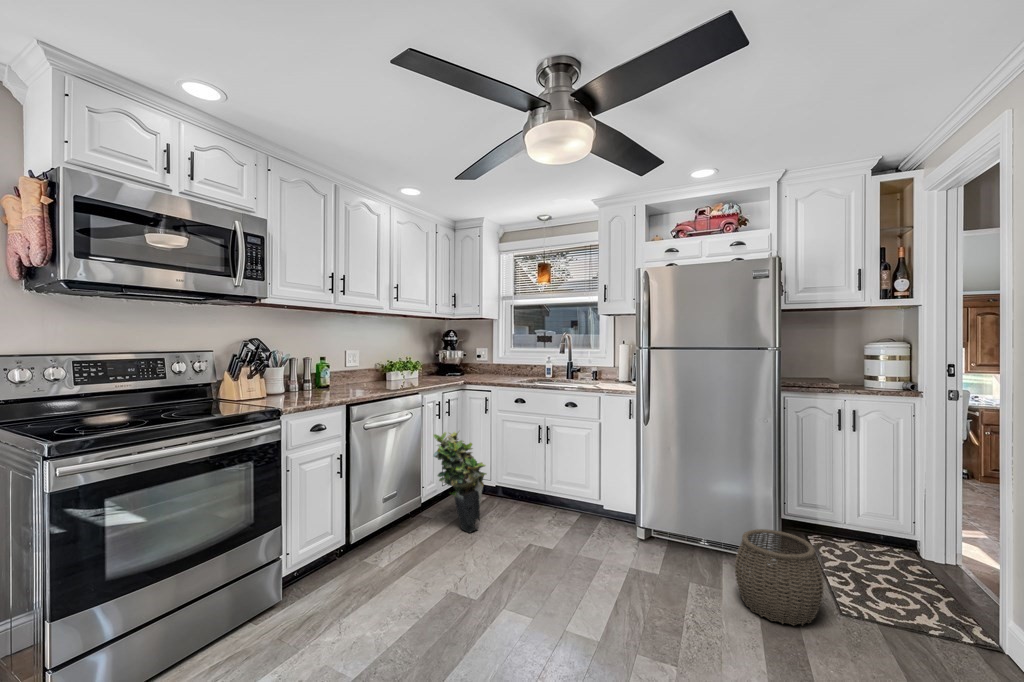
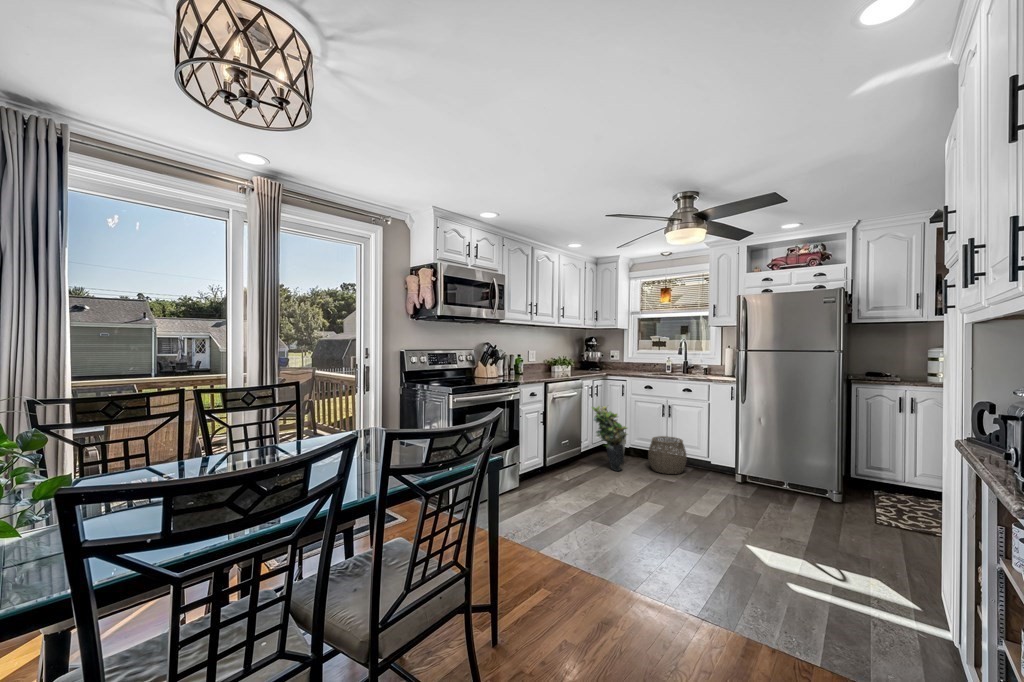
woven basket: present [735,529,824,625] -> present [648,436,687,474]

